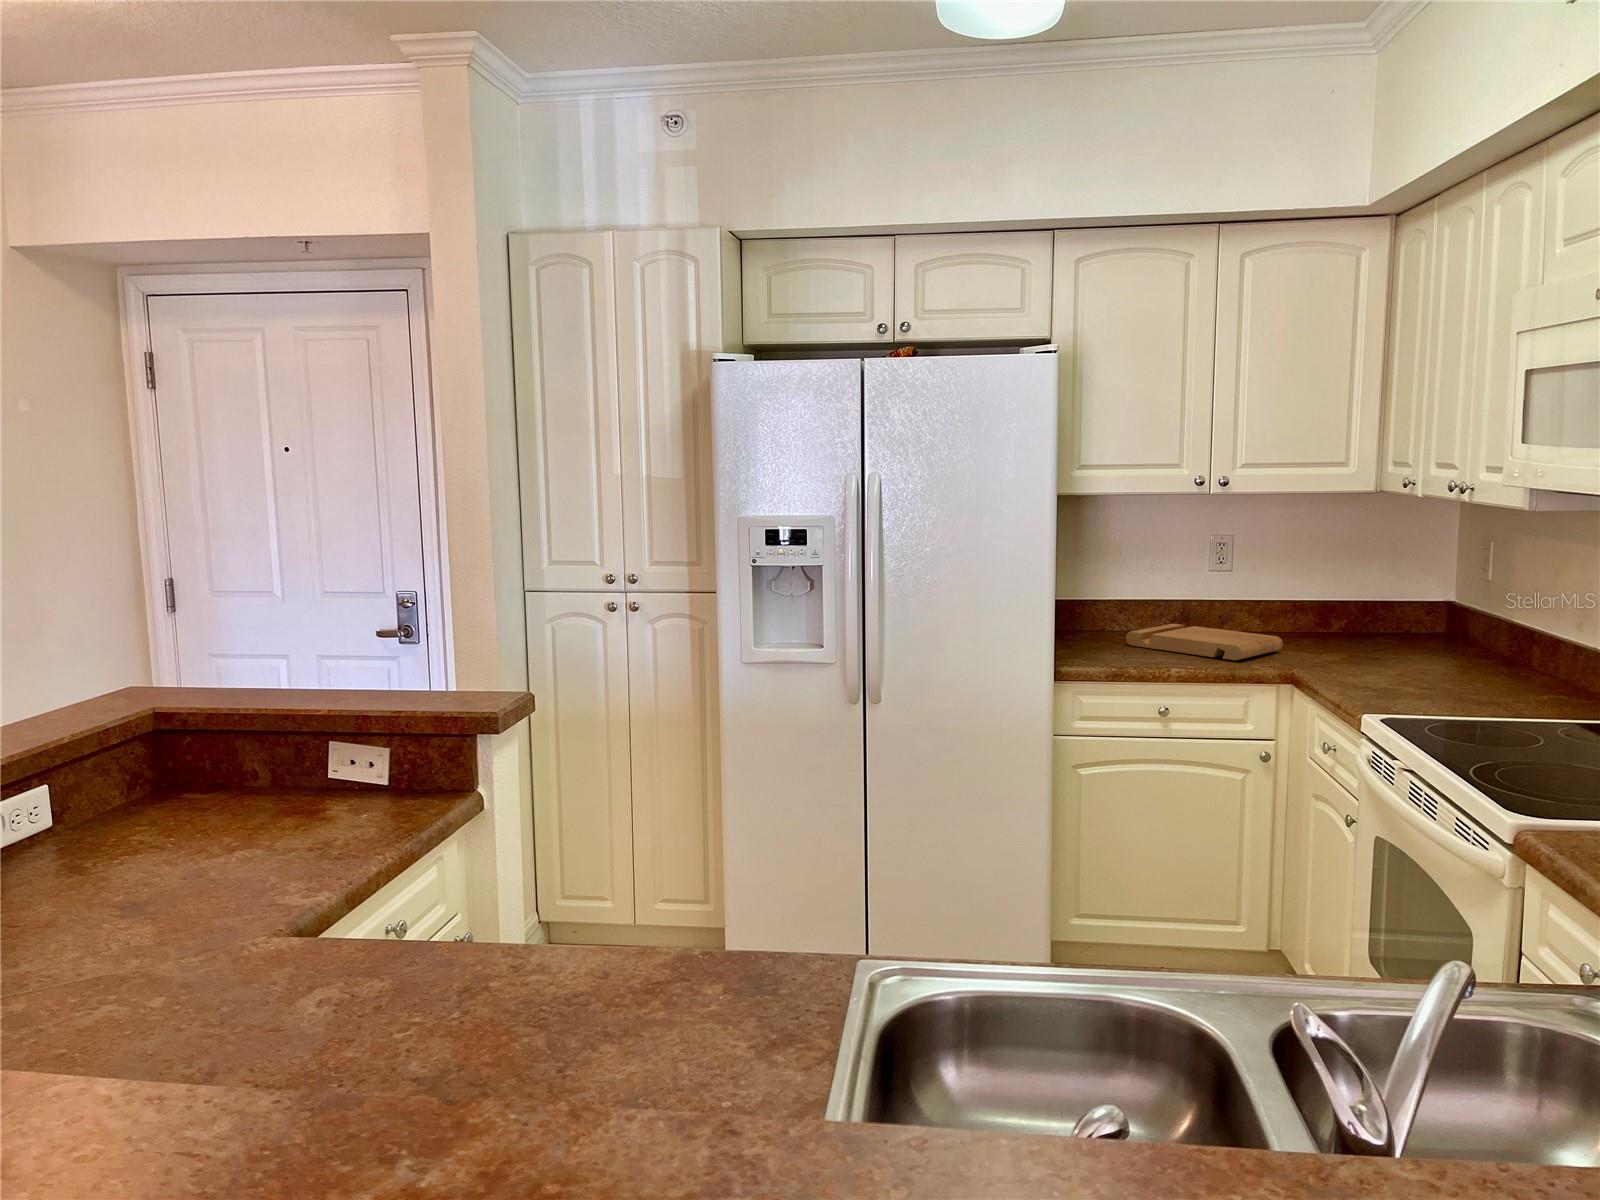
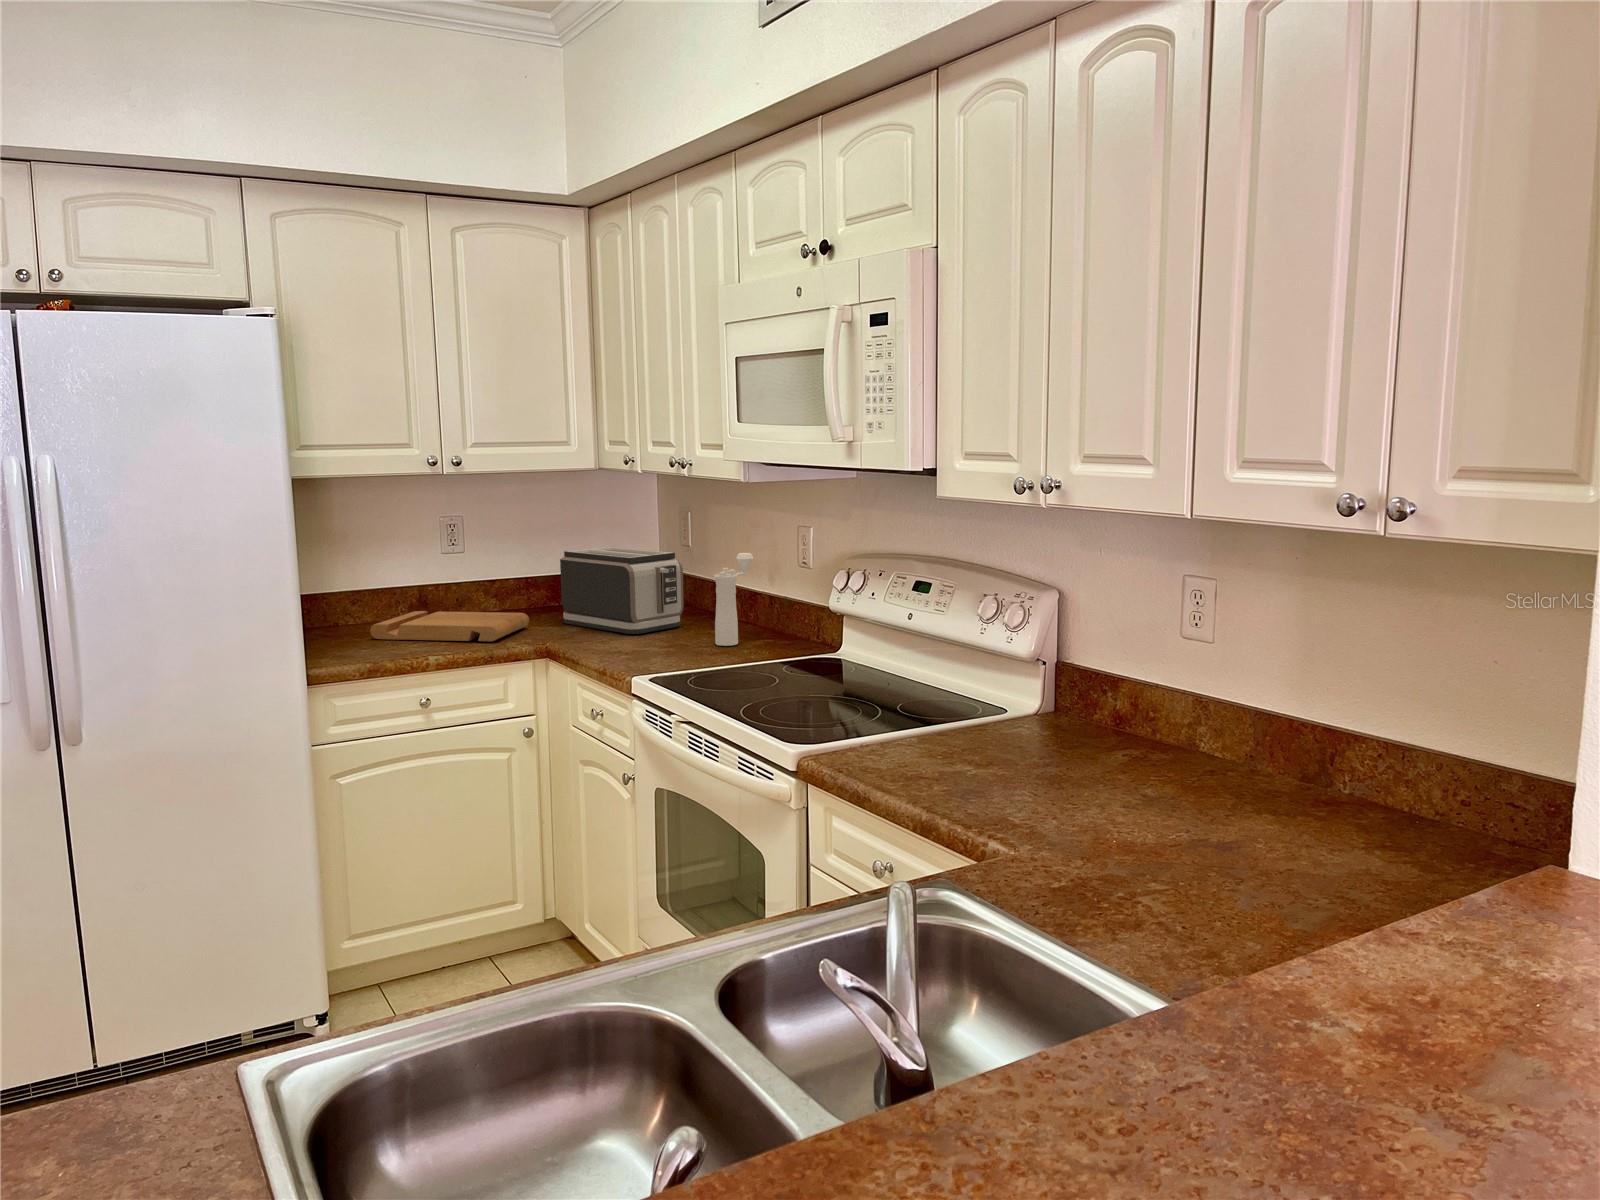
toaster: none [1322,576,1467,672] -> present [560,547,684,634]
pepper mill: none [1489,594,1557,699] -> present [714,553,754,646]

